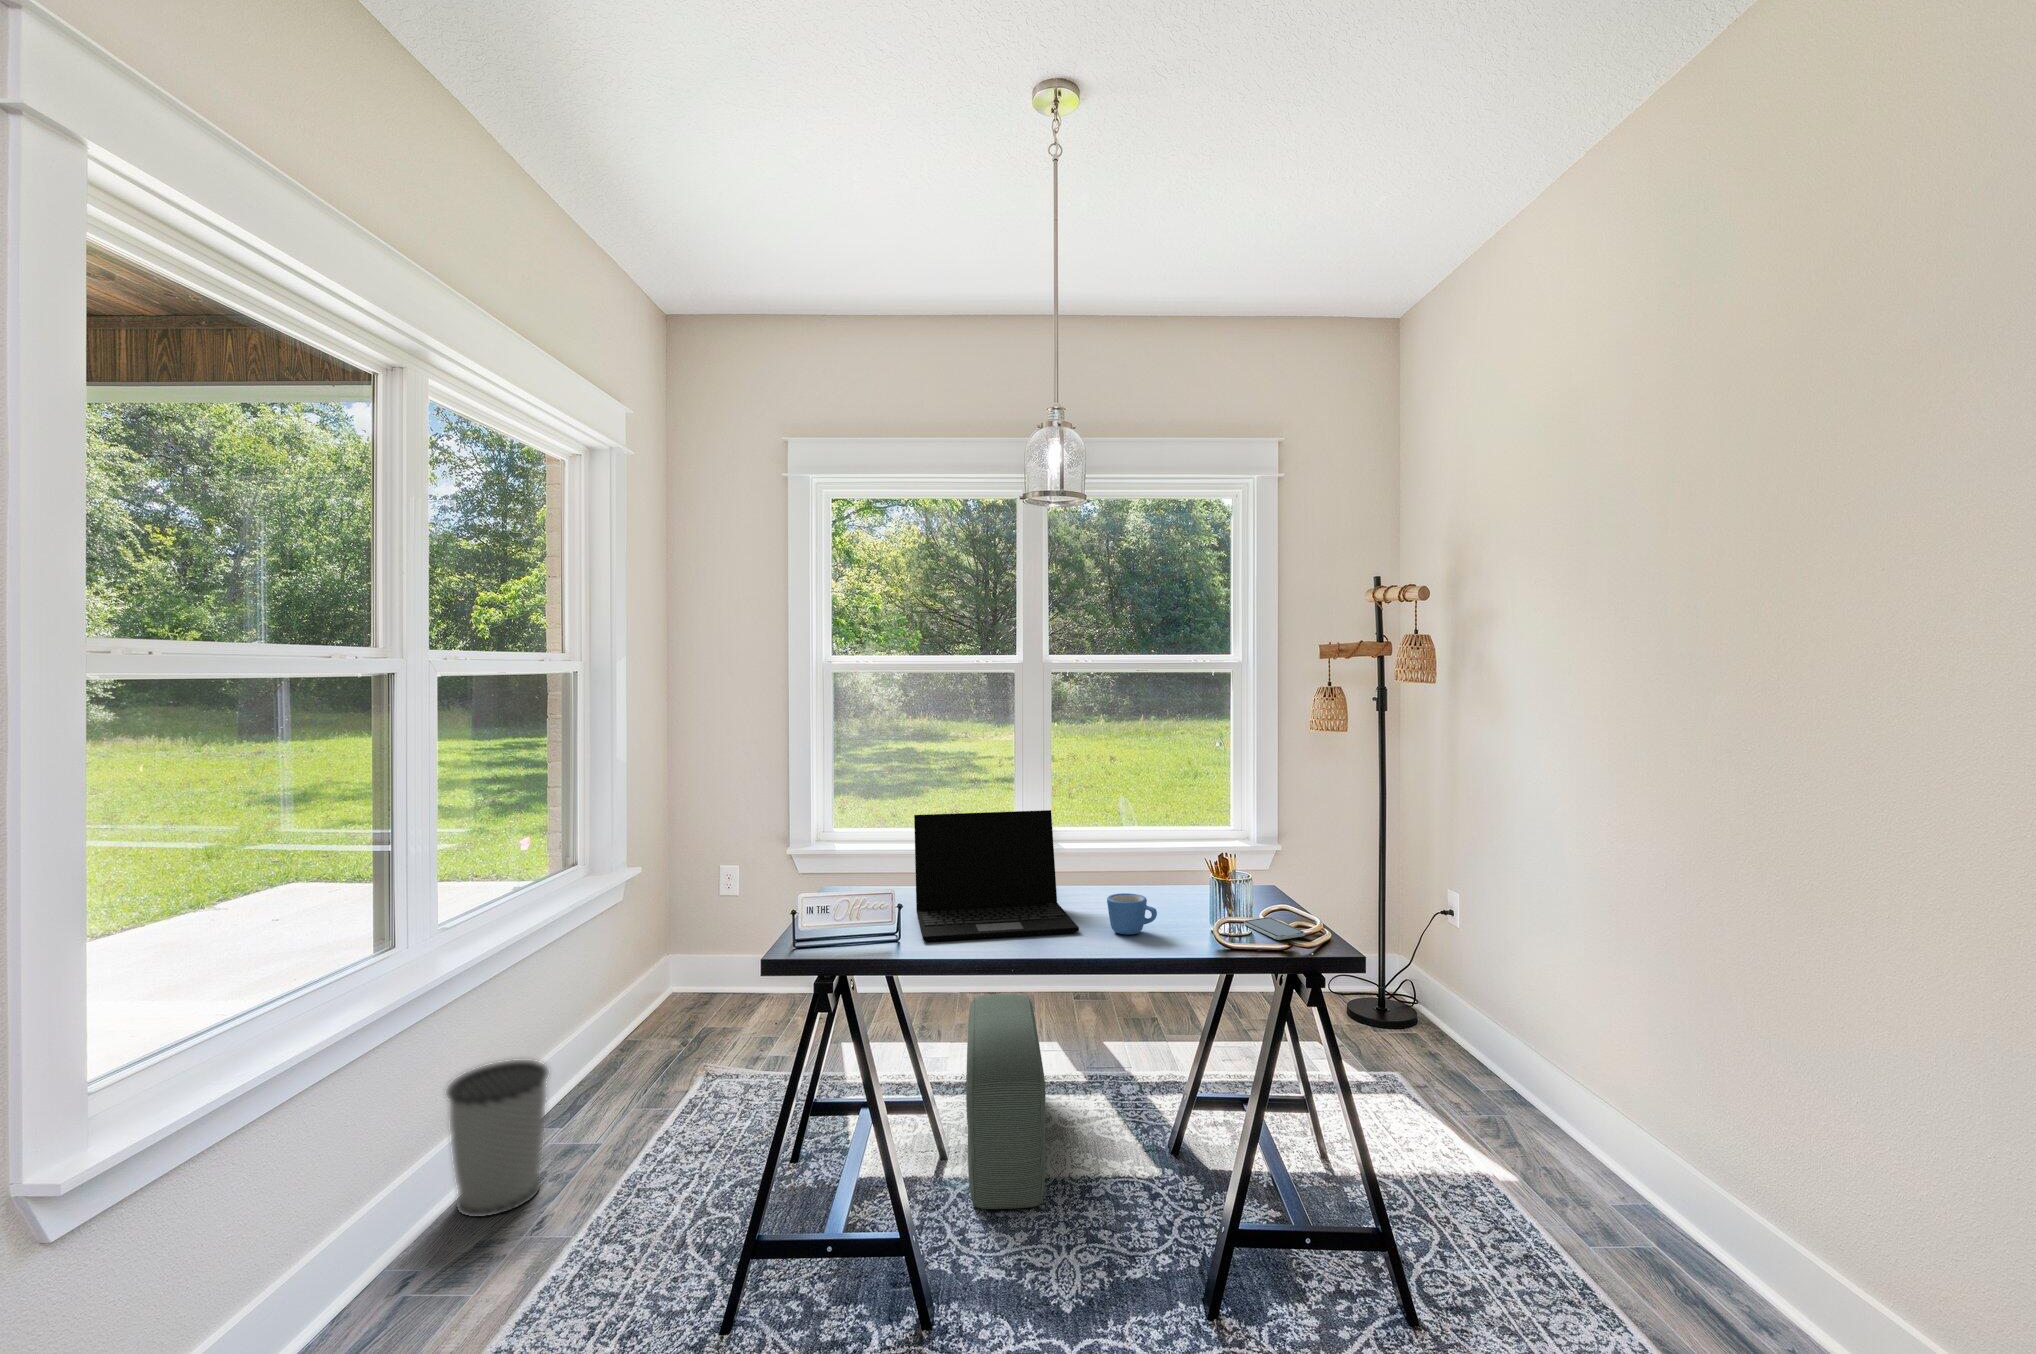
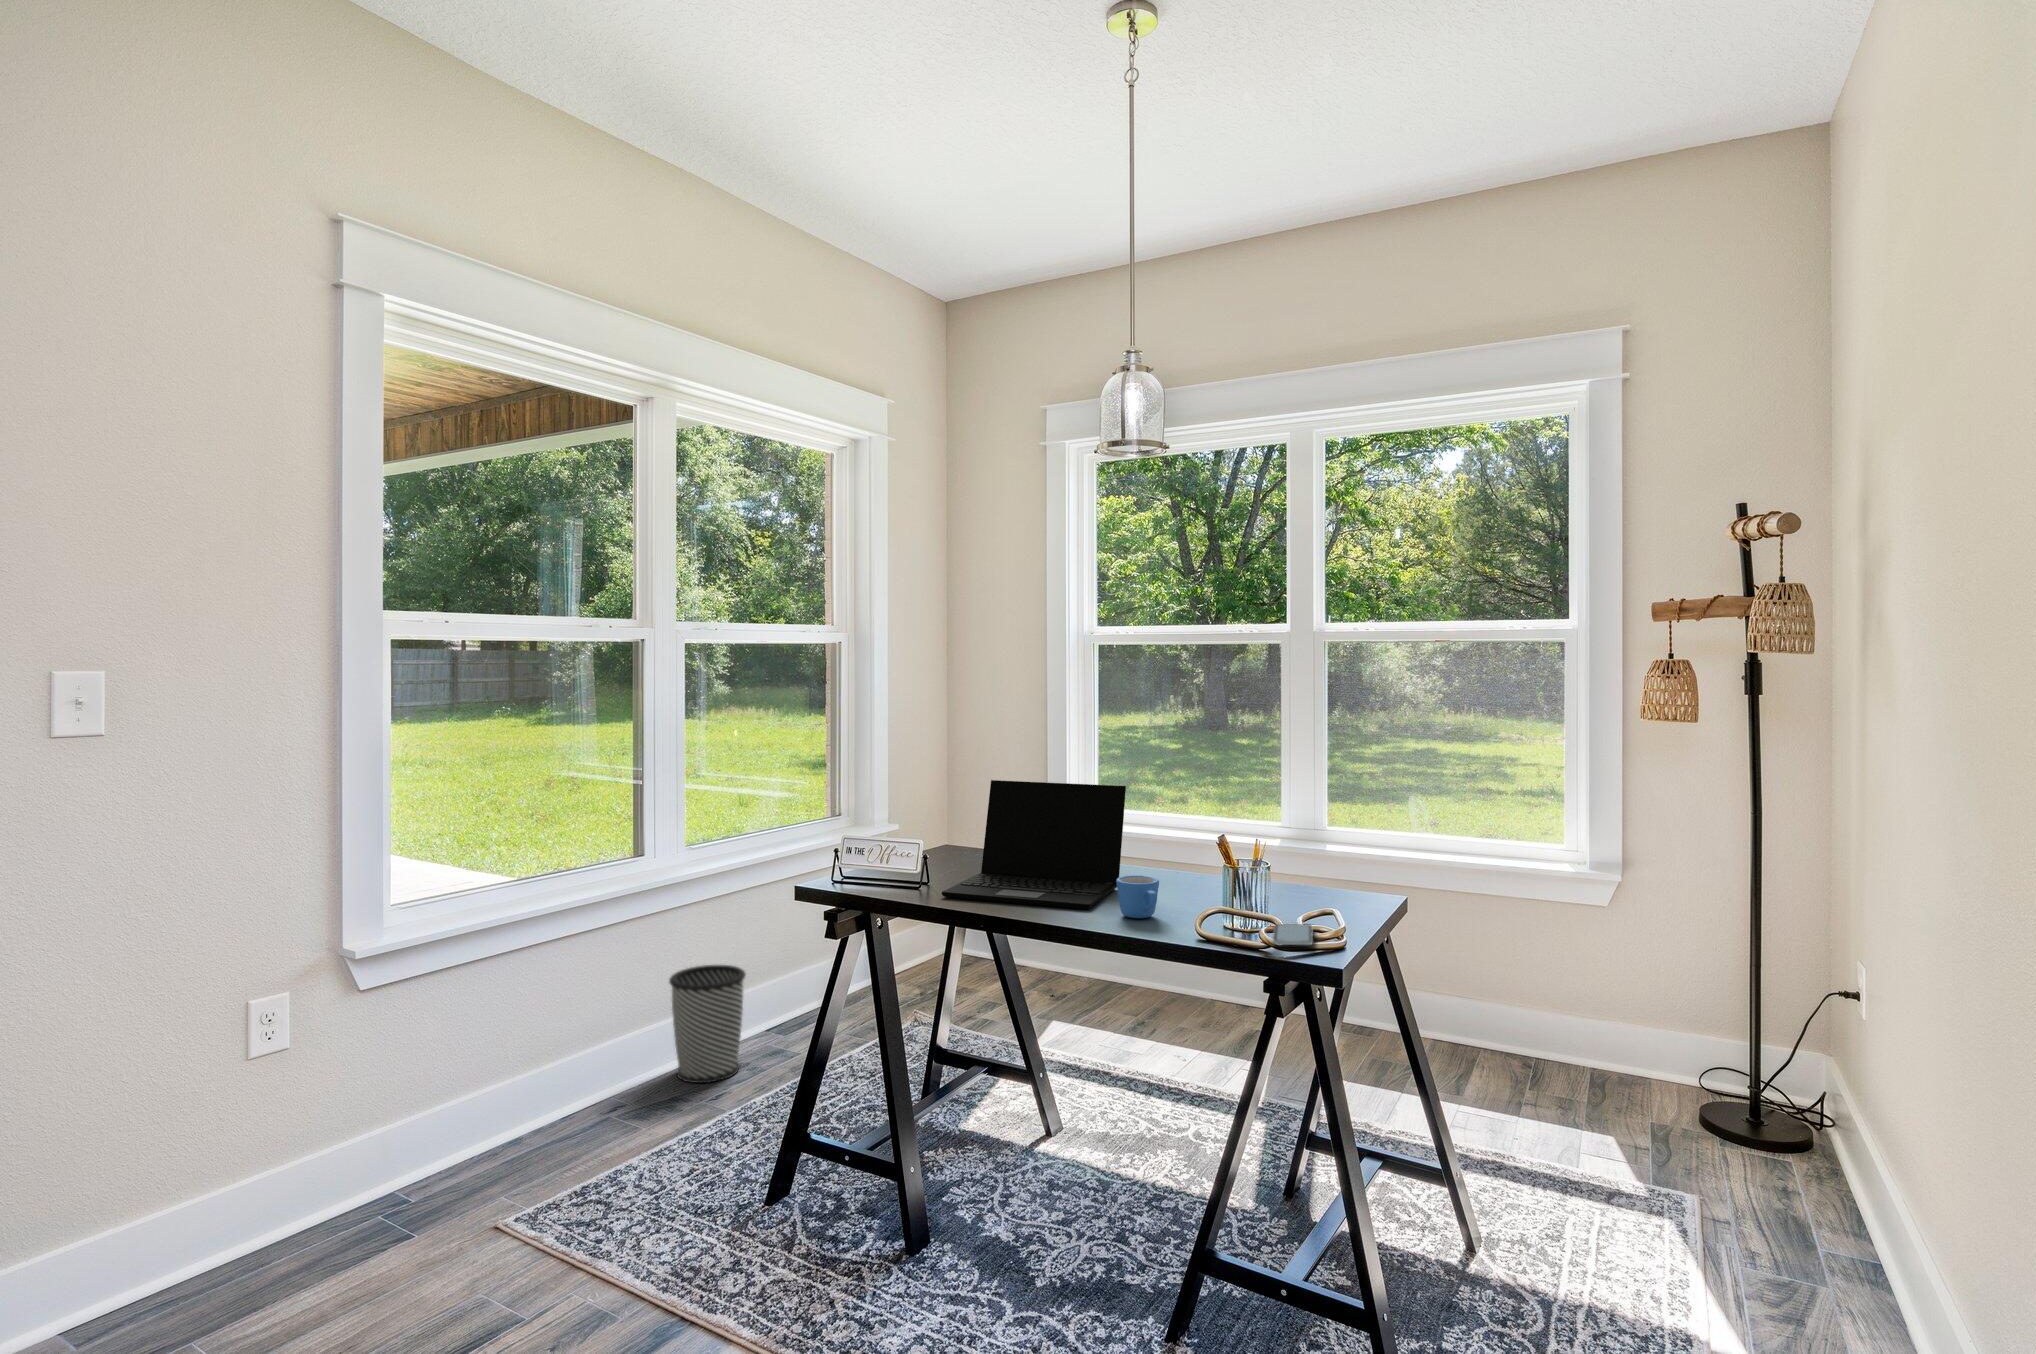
pouf: present [966,994,1046,1209] -> none [1034,987,1188,1196]

